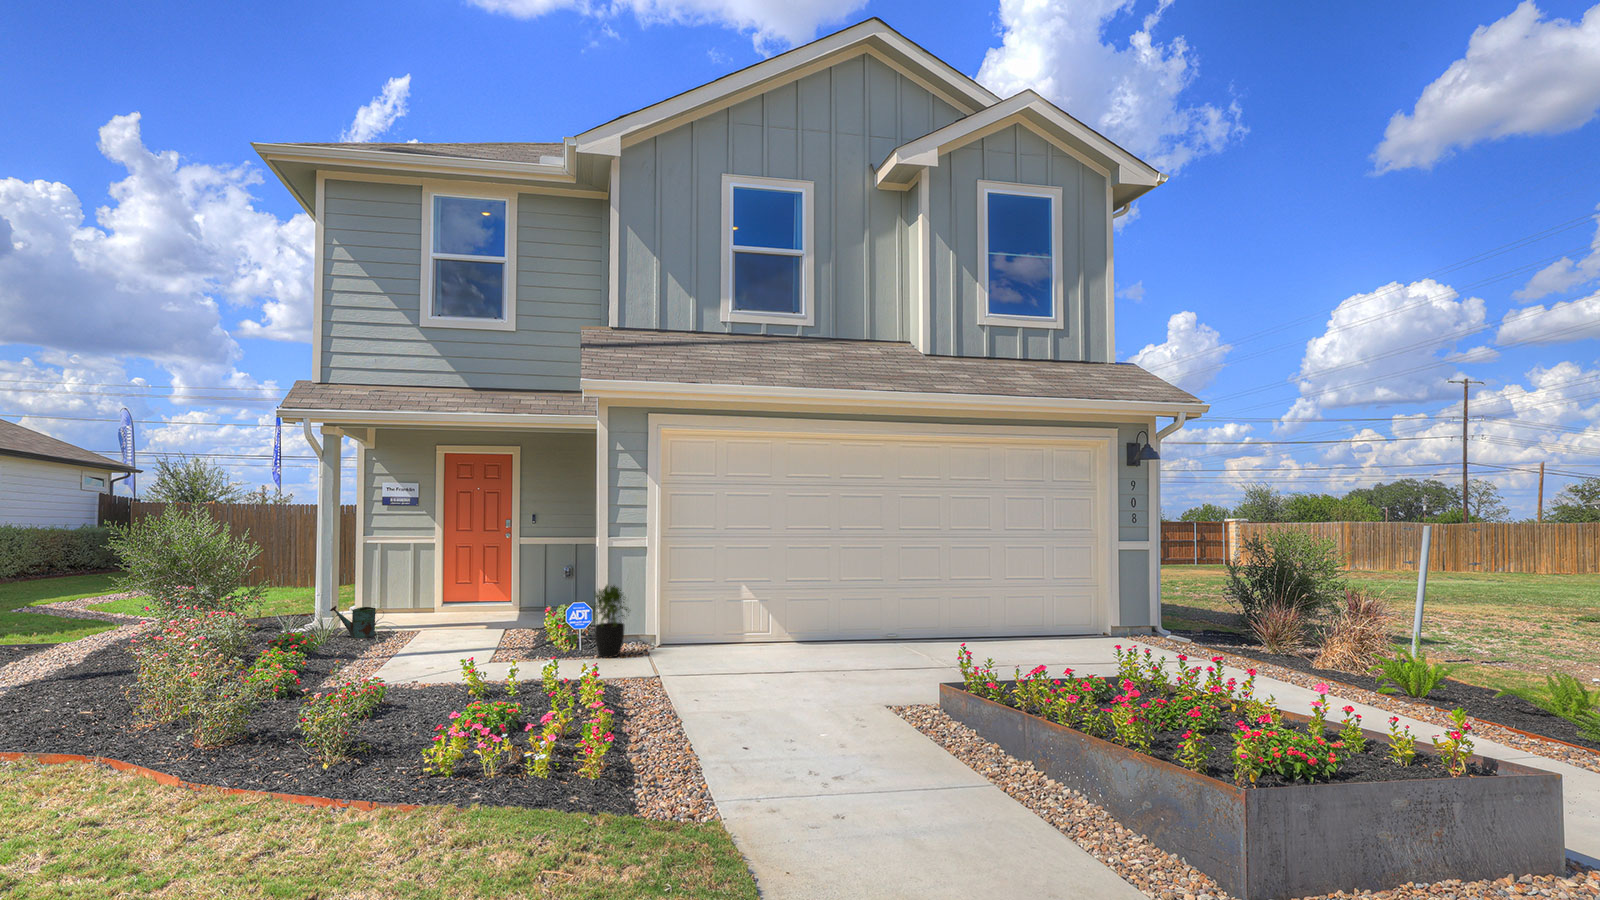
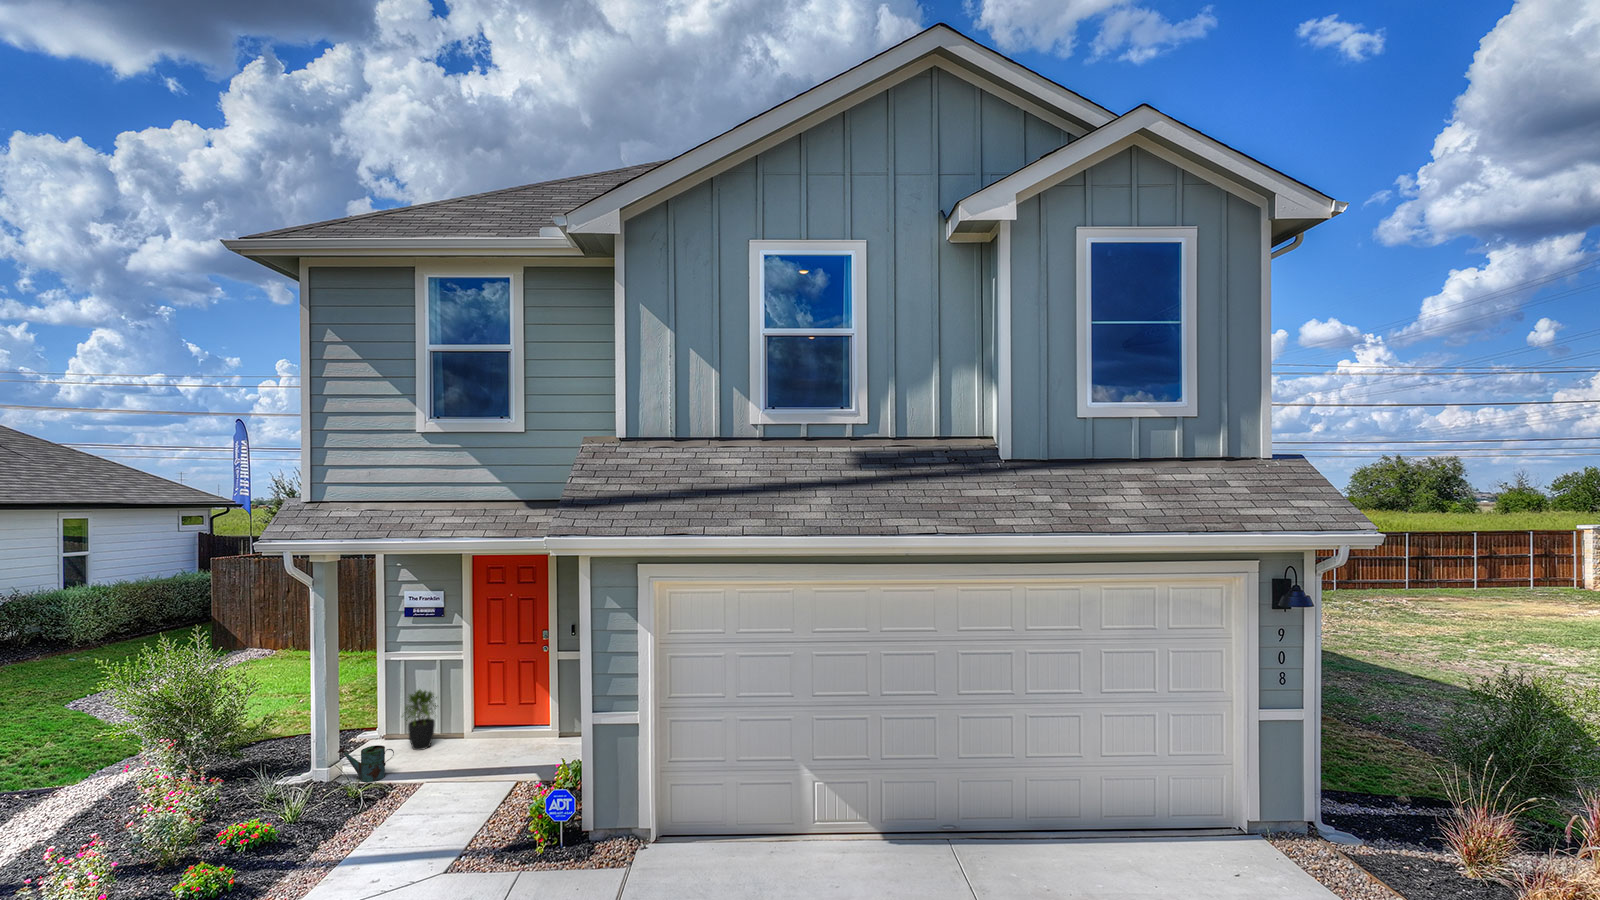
potted plant: present [589,585,629,658] -> present [405,689,437,750]

